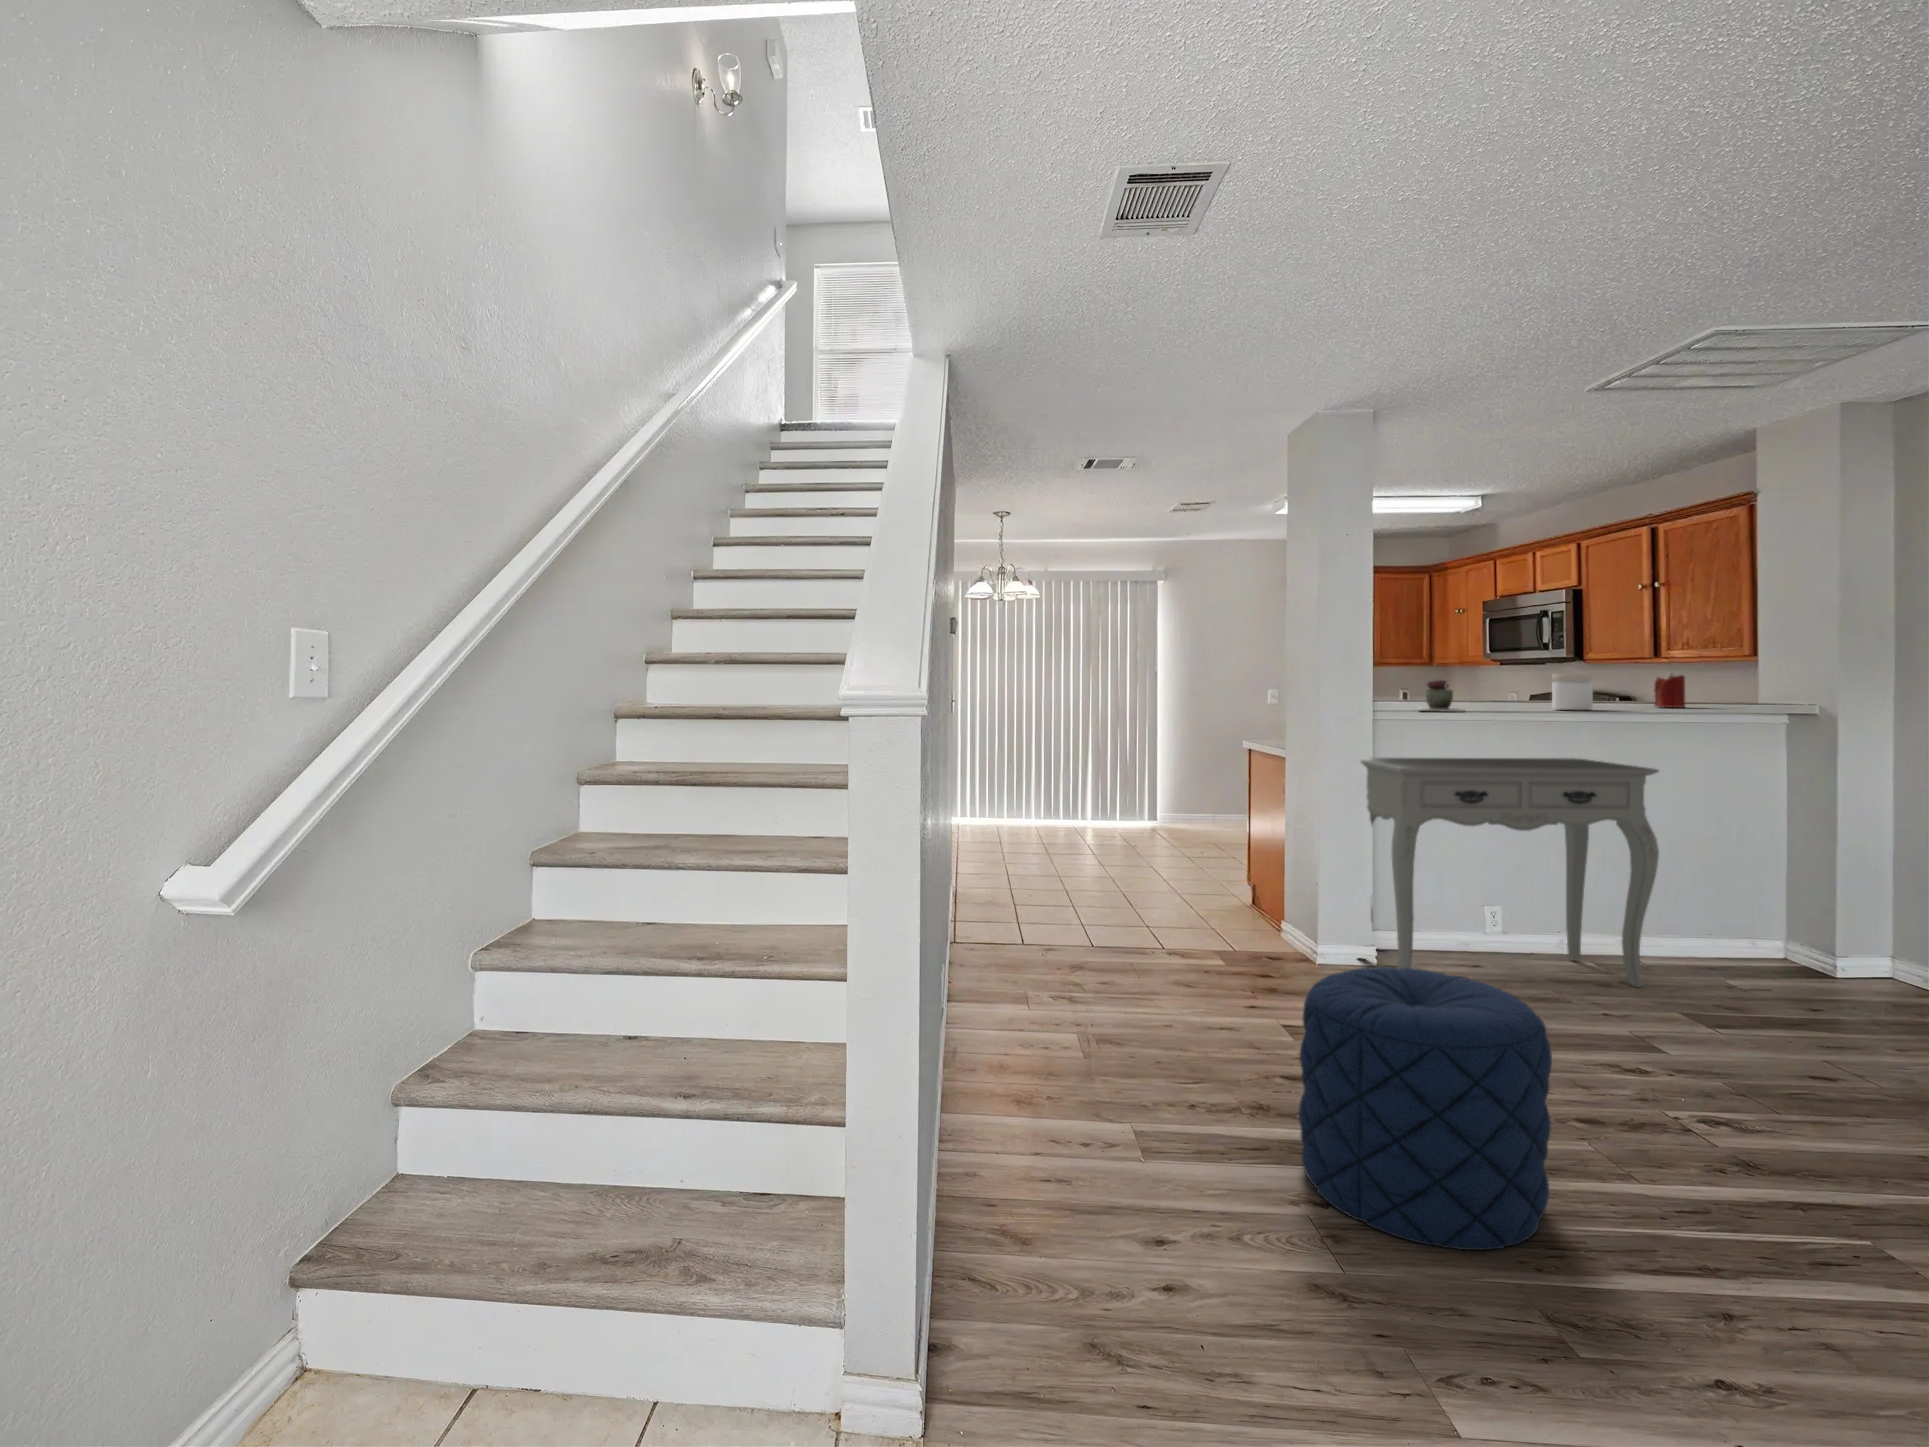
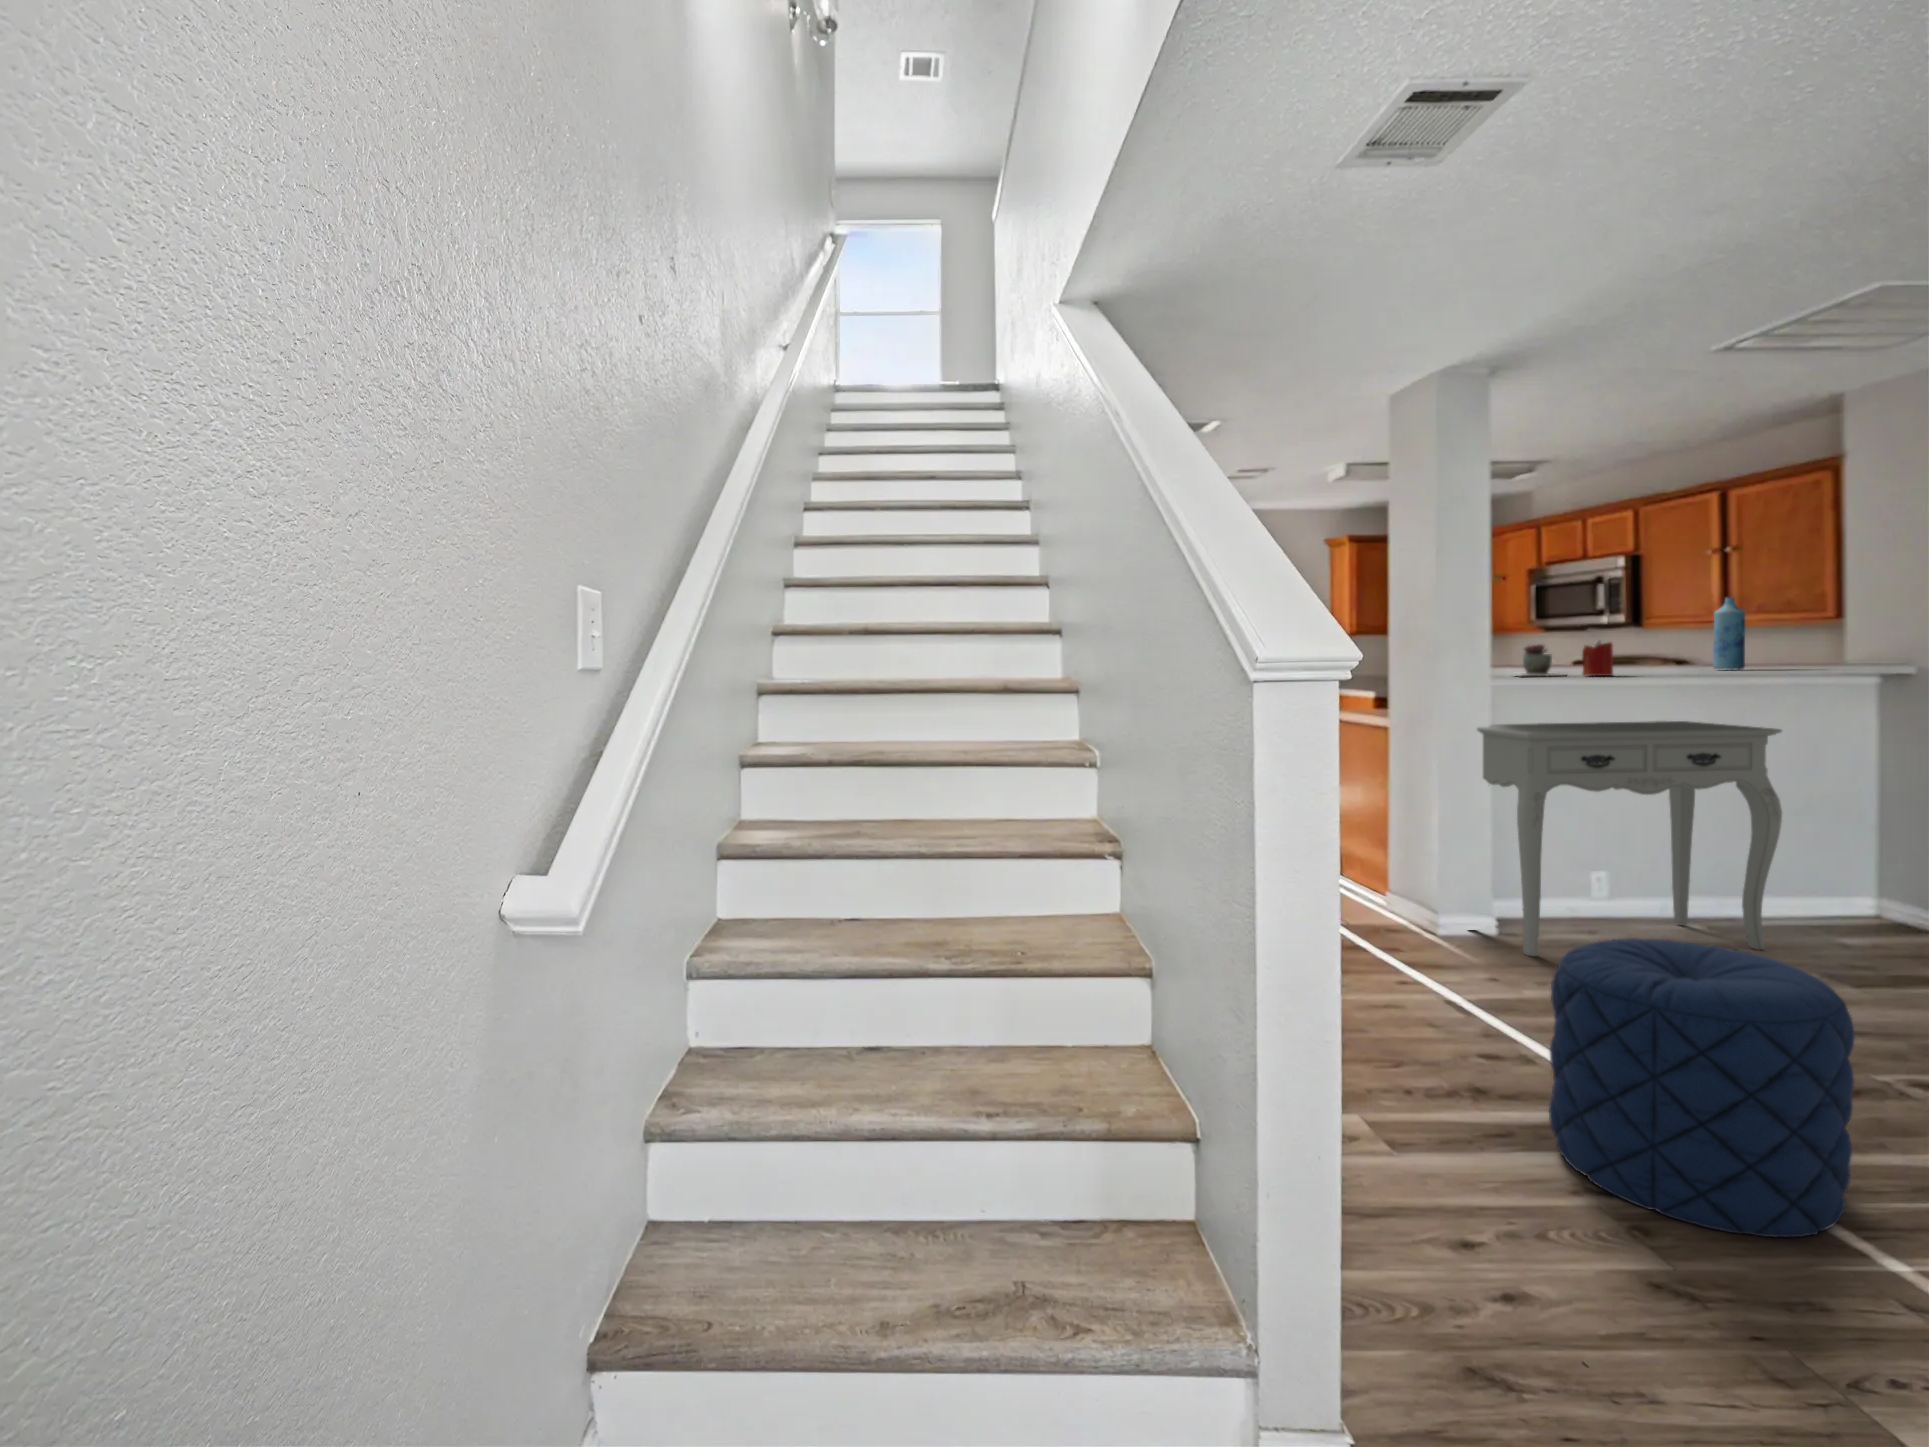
bottle: none [1611,637,1642,709] -> present [1713,597,1745,669]
candle: present [1654,673,1685,708] -> present [1582,641,1613,676]
jar: present [1552,674,1593,710] -> none [1654,635,1697,672]

